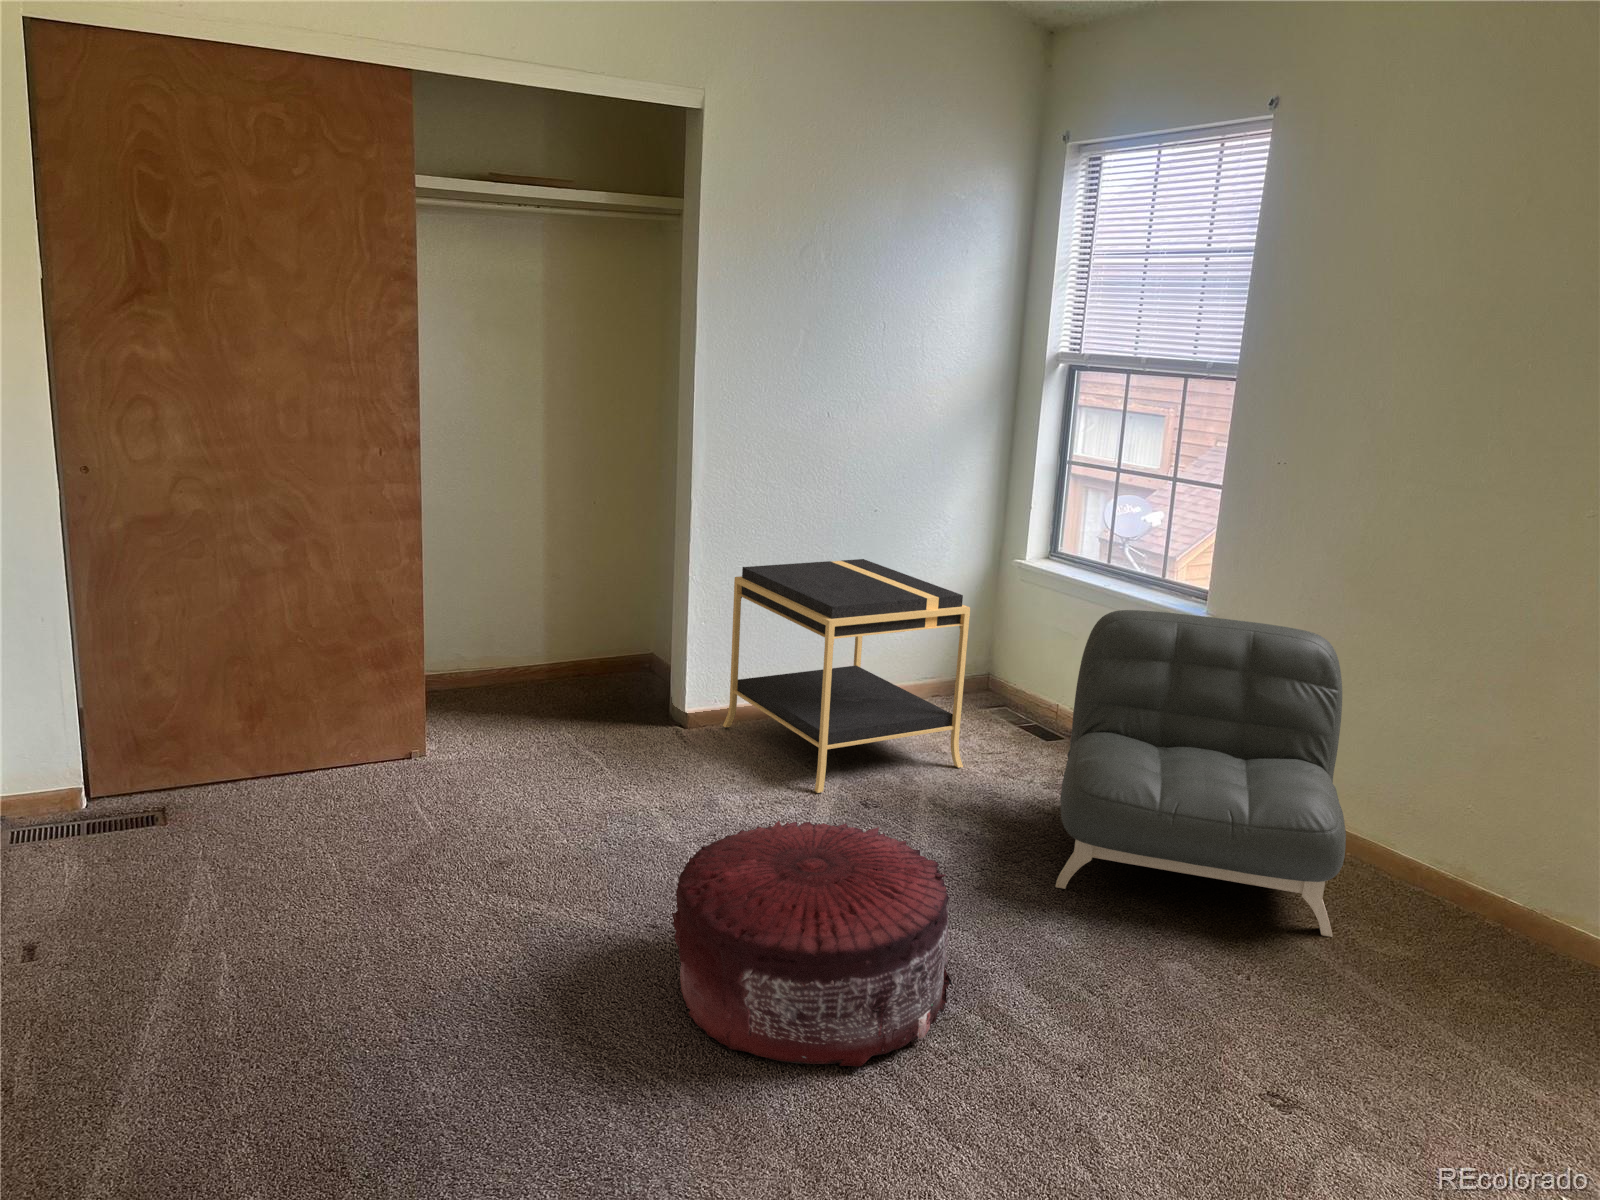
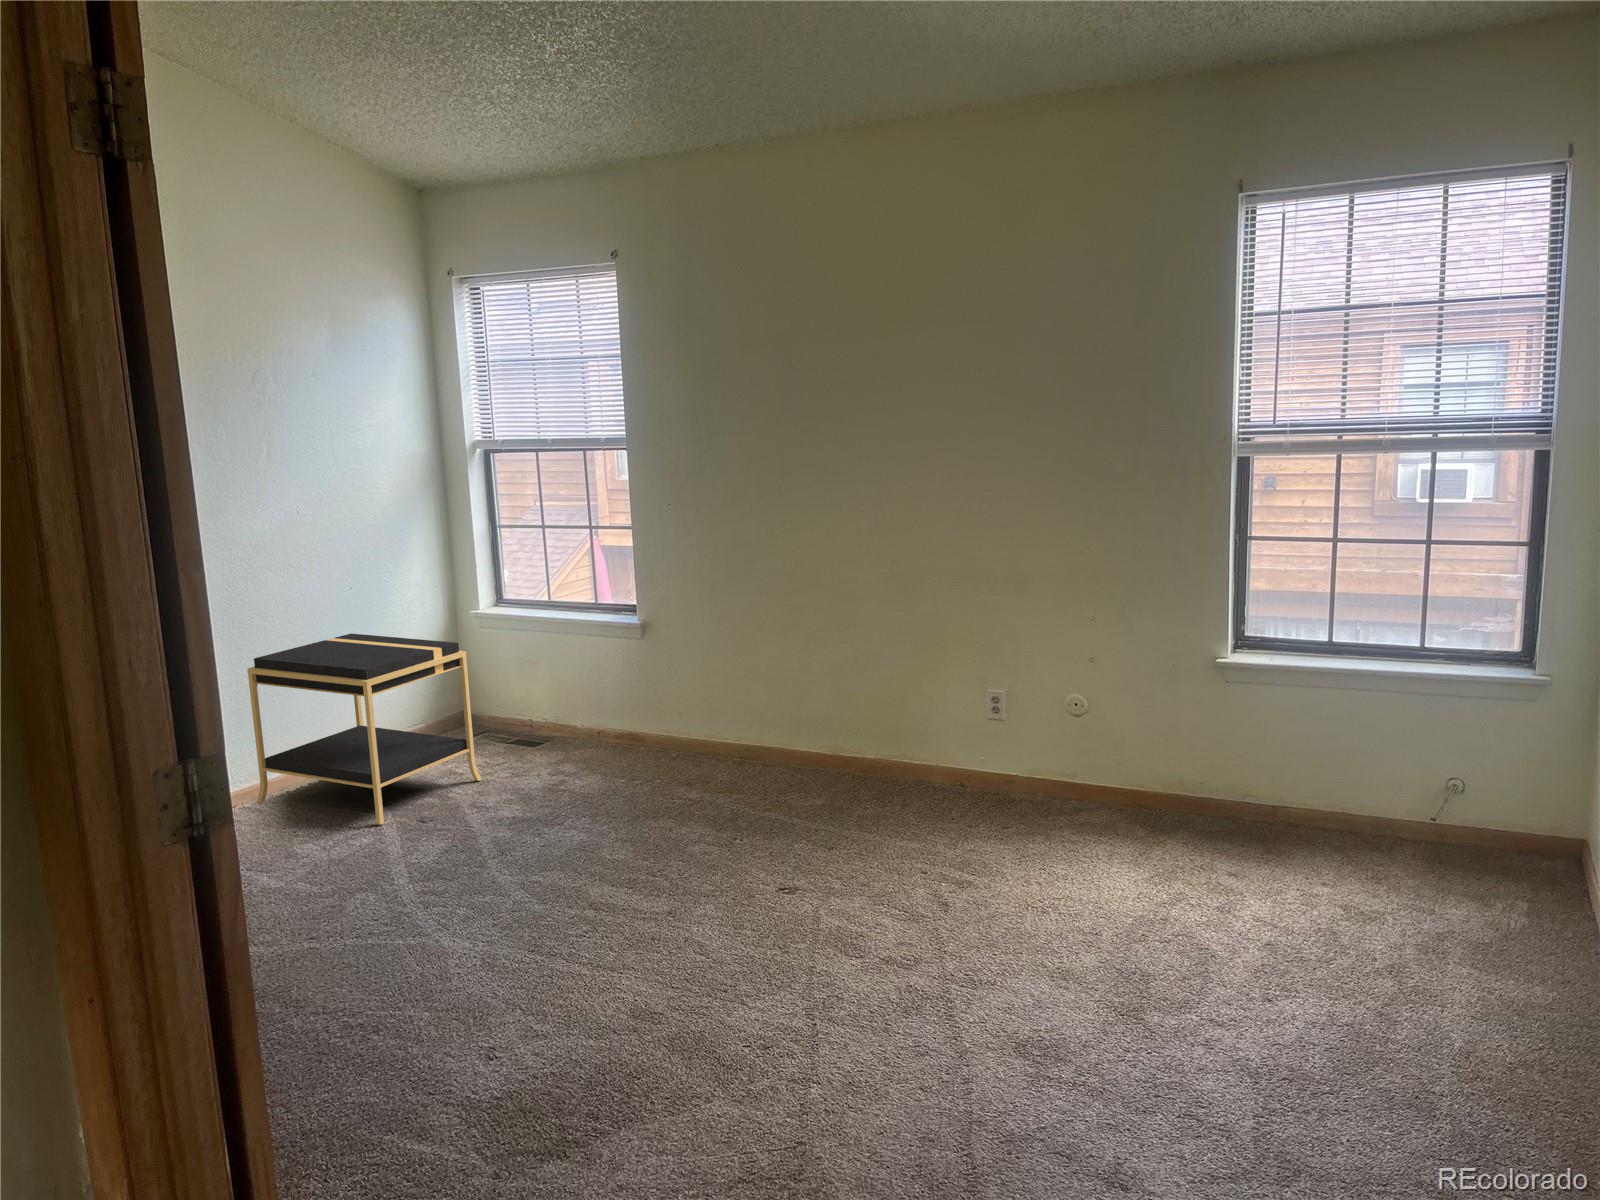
armchair: present [1056,610,1346,937] -> none [567,616,777,830]
pouf: present [672,821,953,1067] -> none [357,808,570,975]

